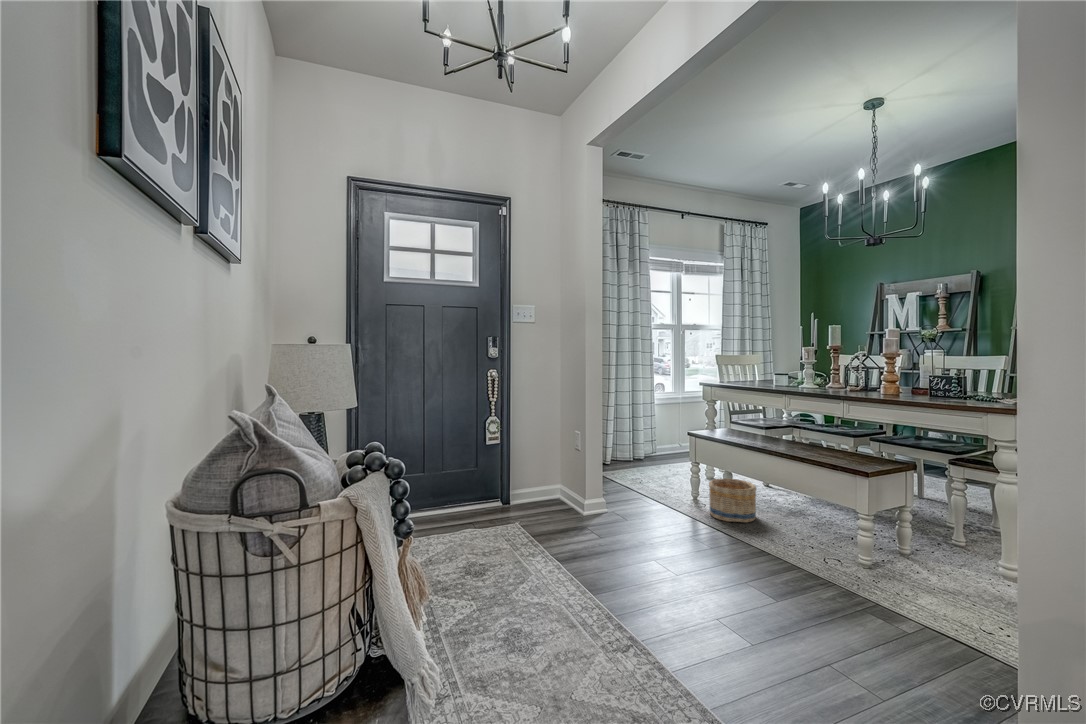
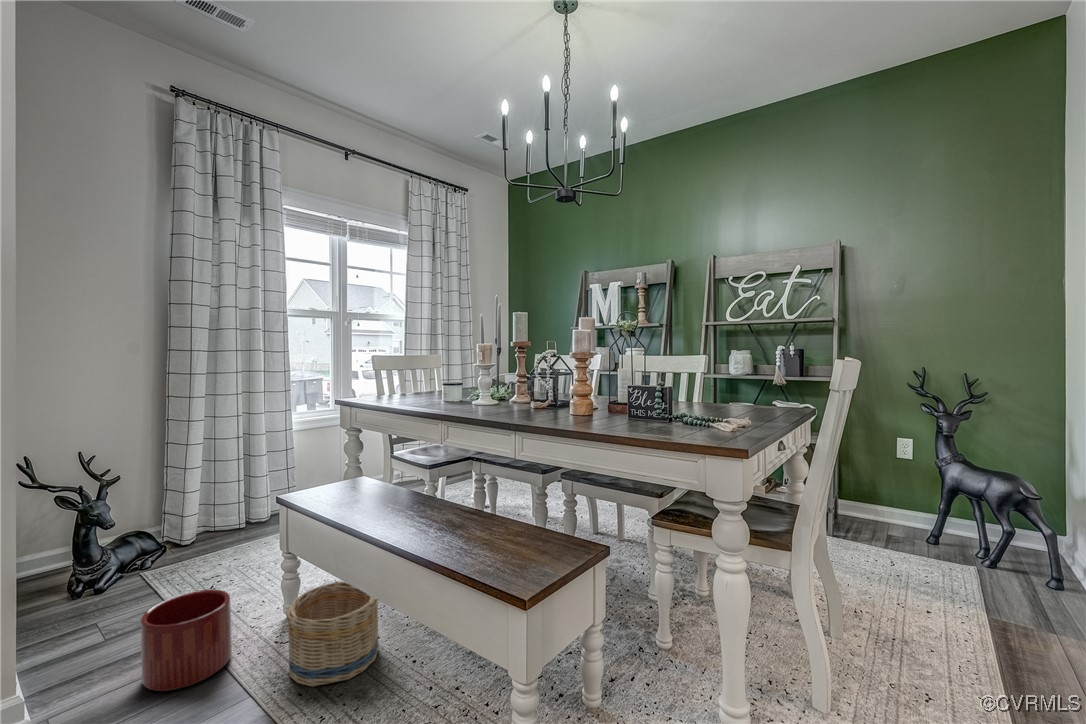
planter: none [641,472,677,512] -> present [141,590,232,691]

